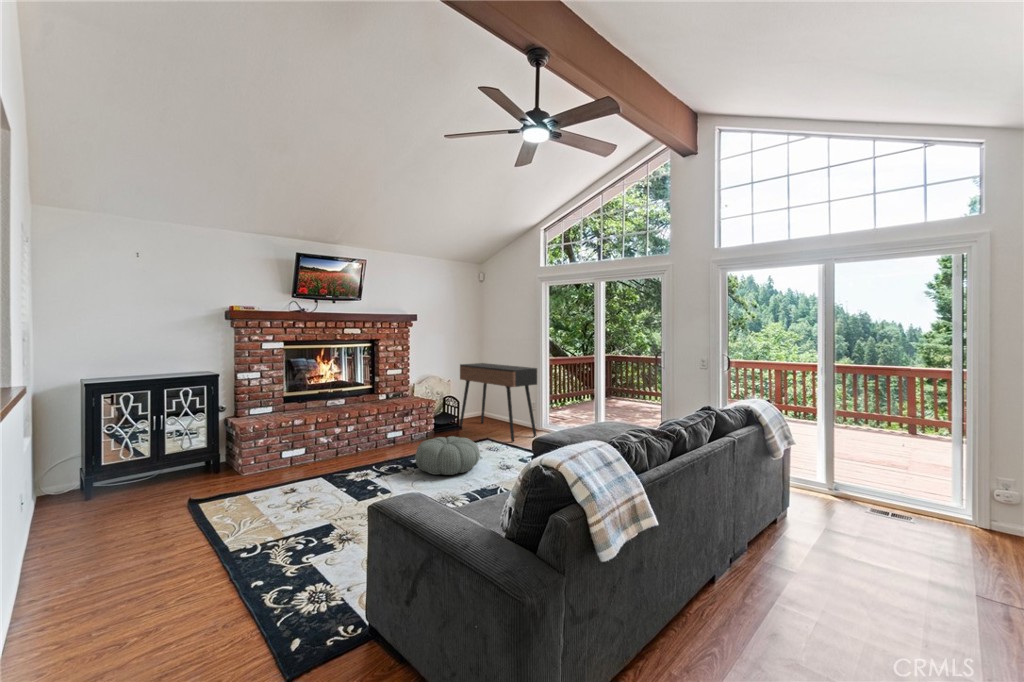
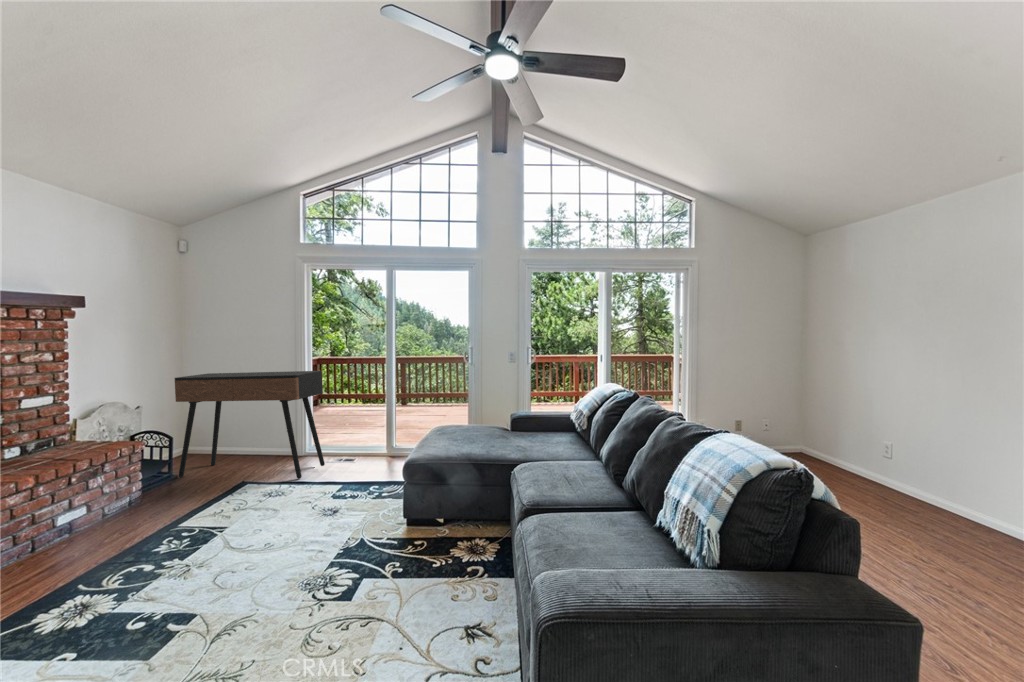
pouf: present [415,436,480,475] -> none [176,485,297,557]

